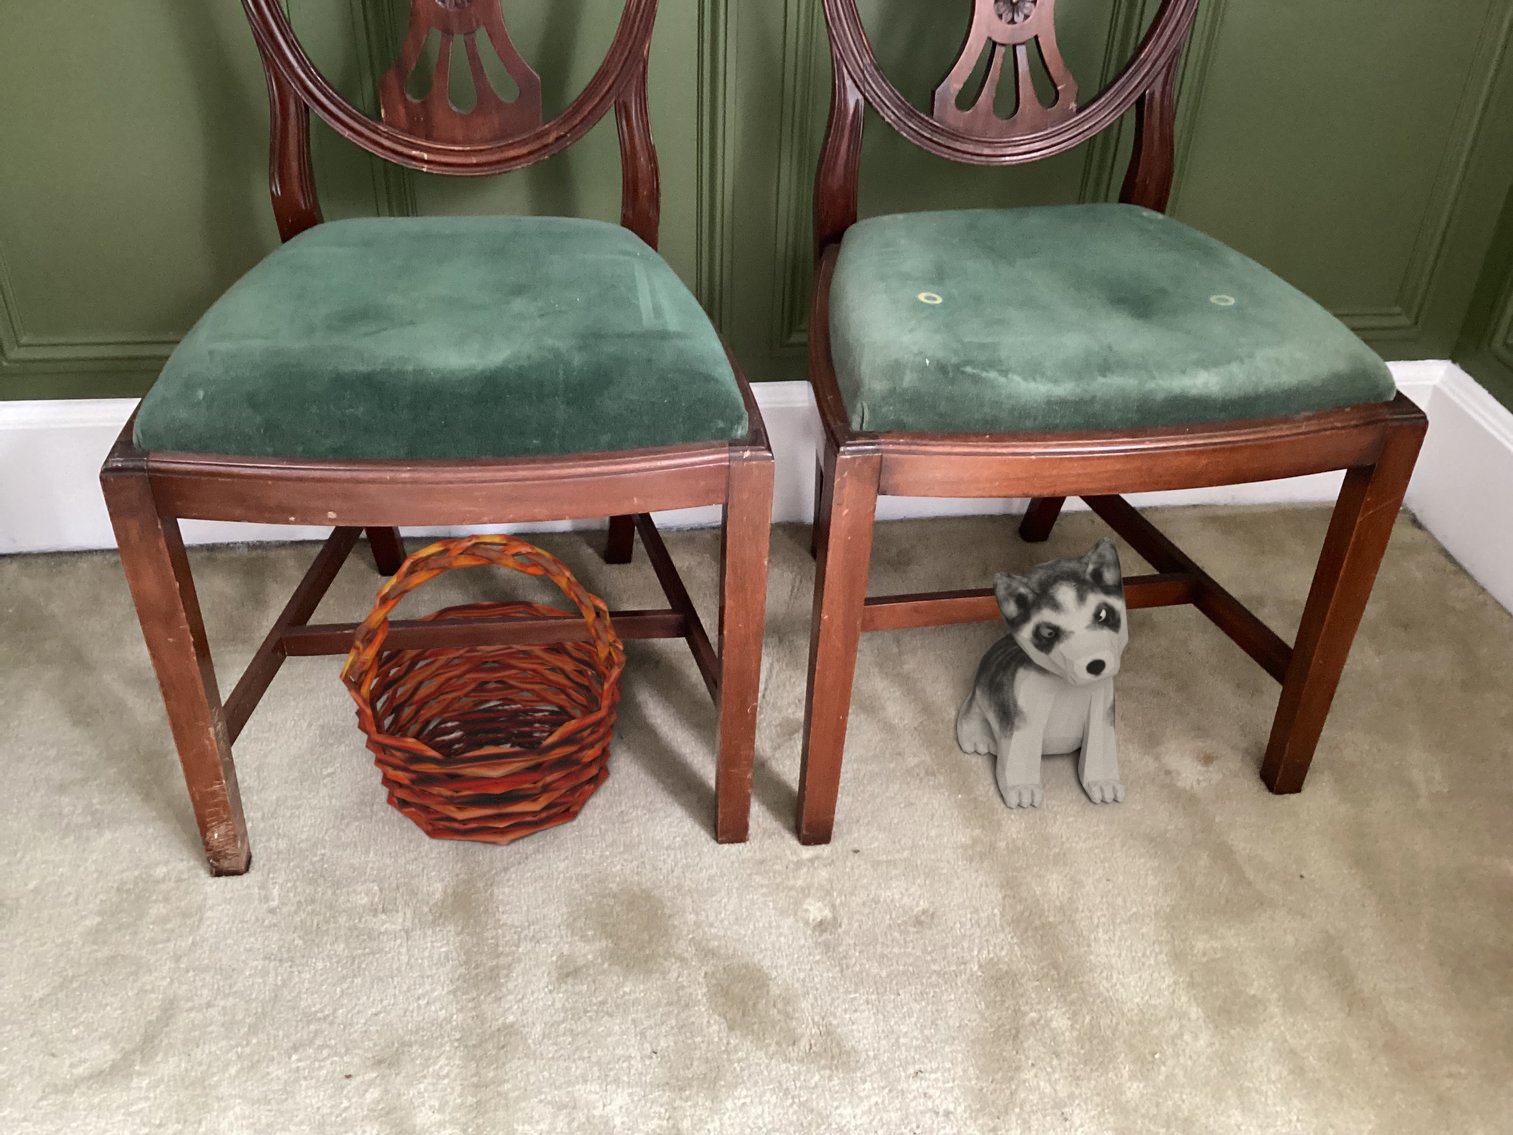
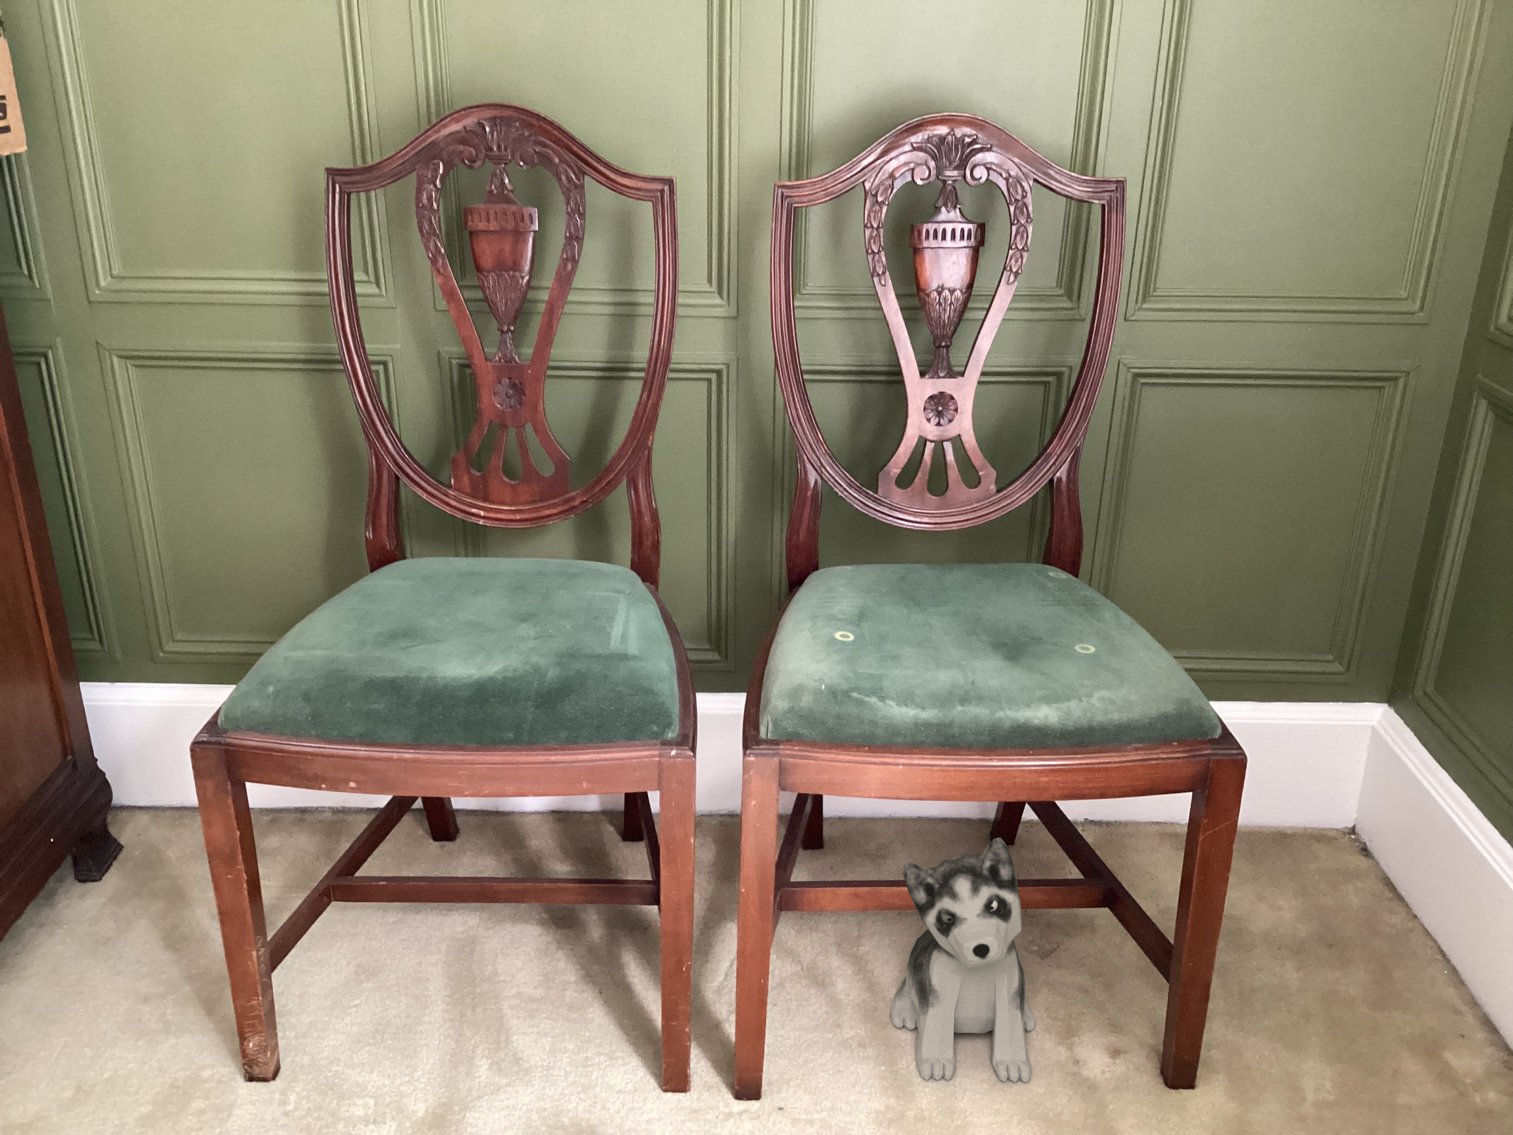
basket: present [339,534,627,845] -> none [367,807,601,1075]

